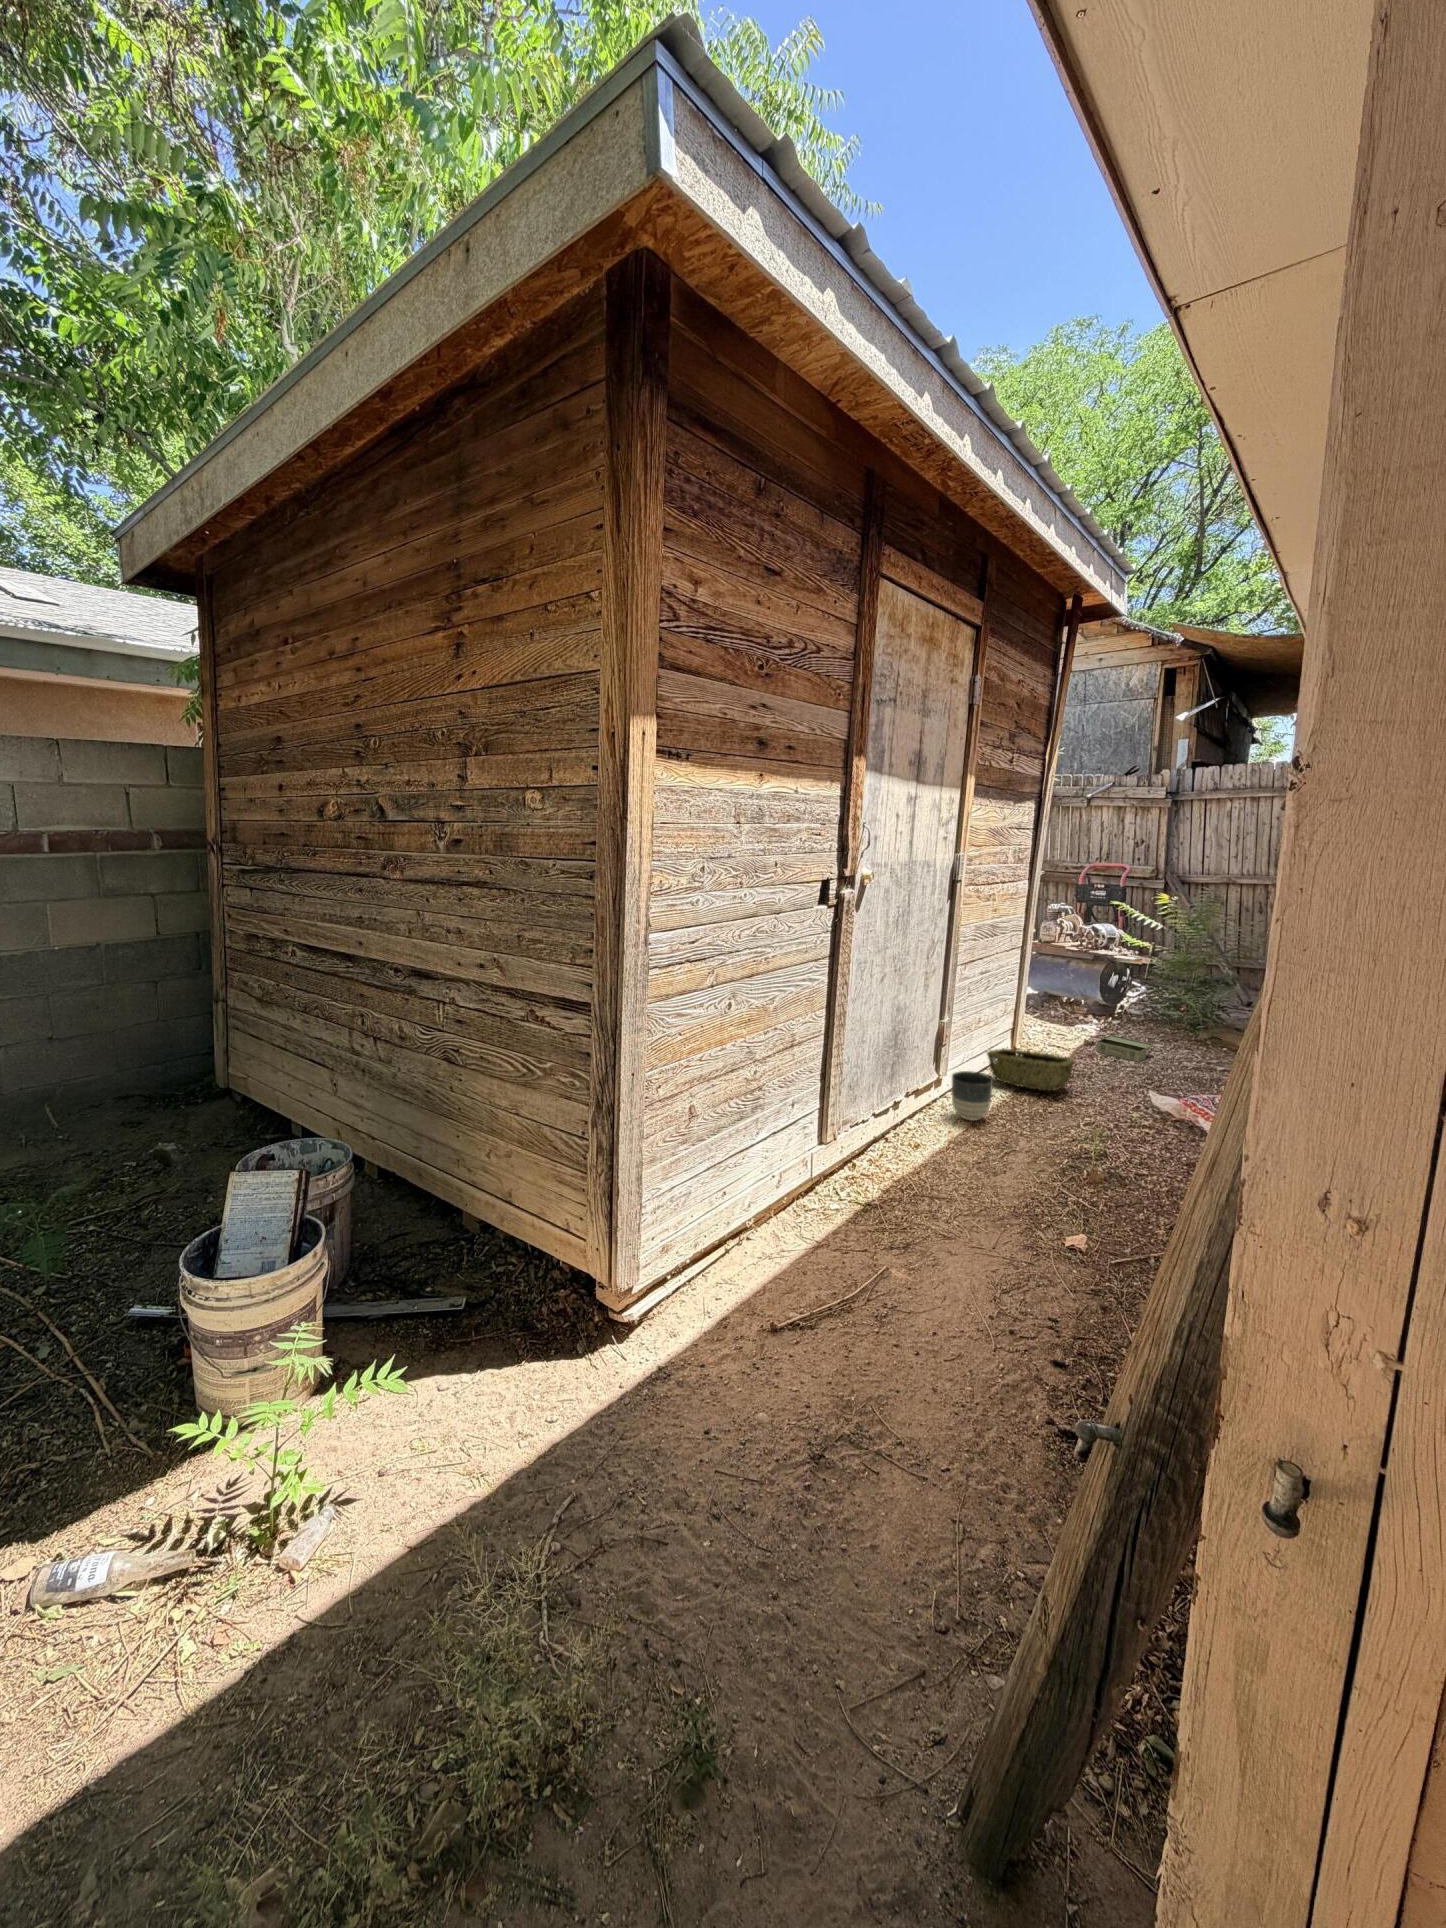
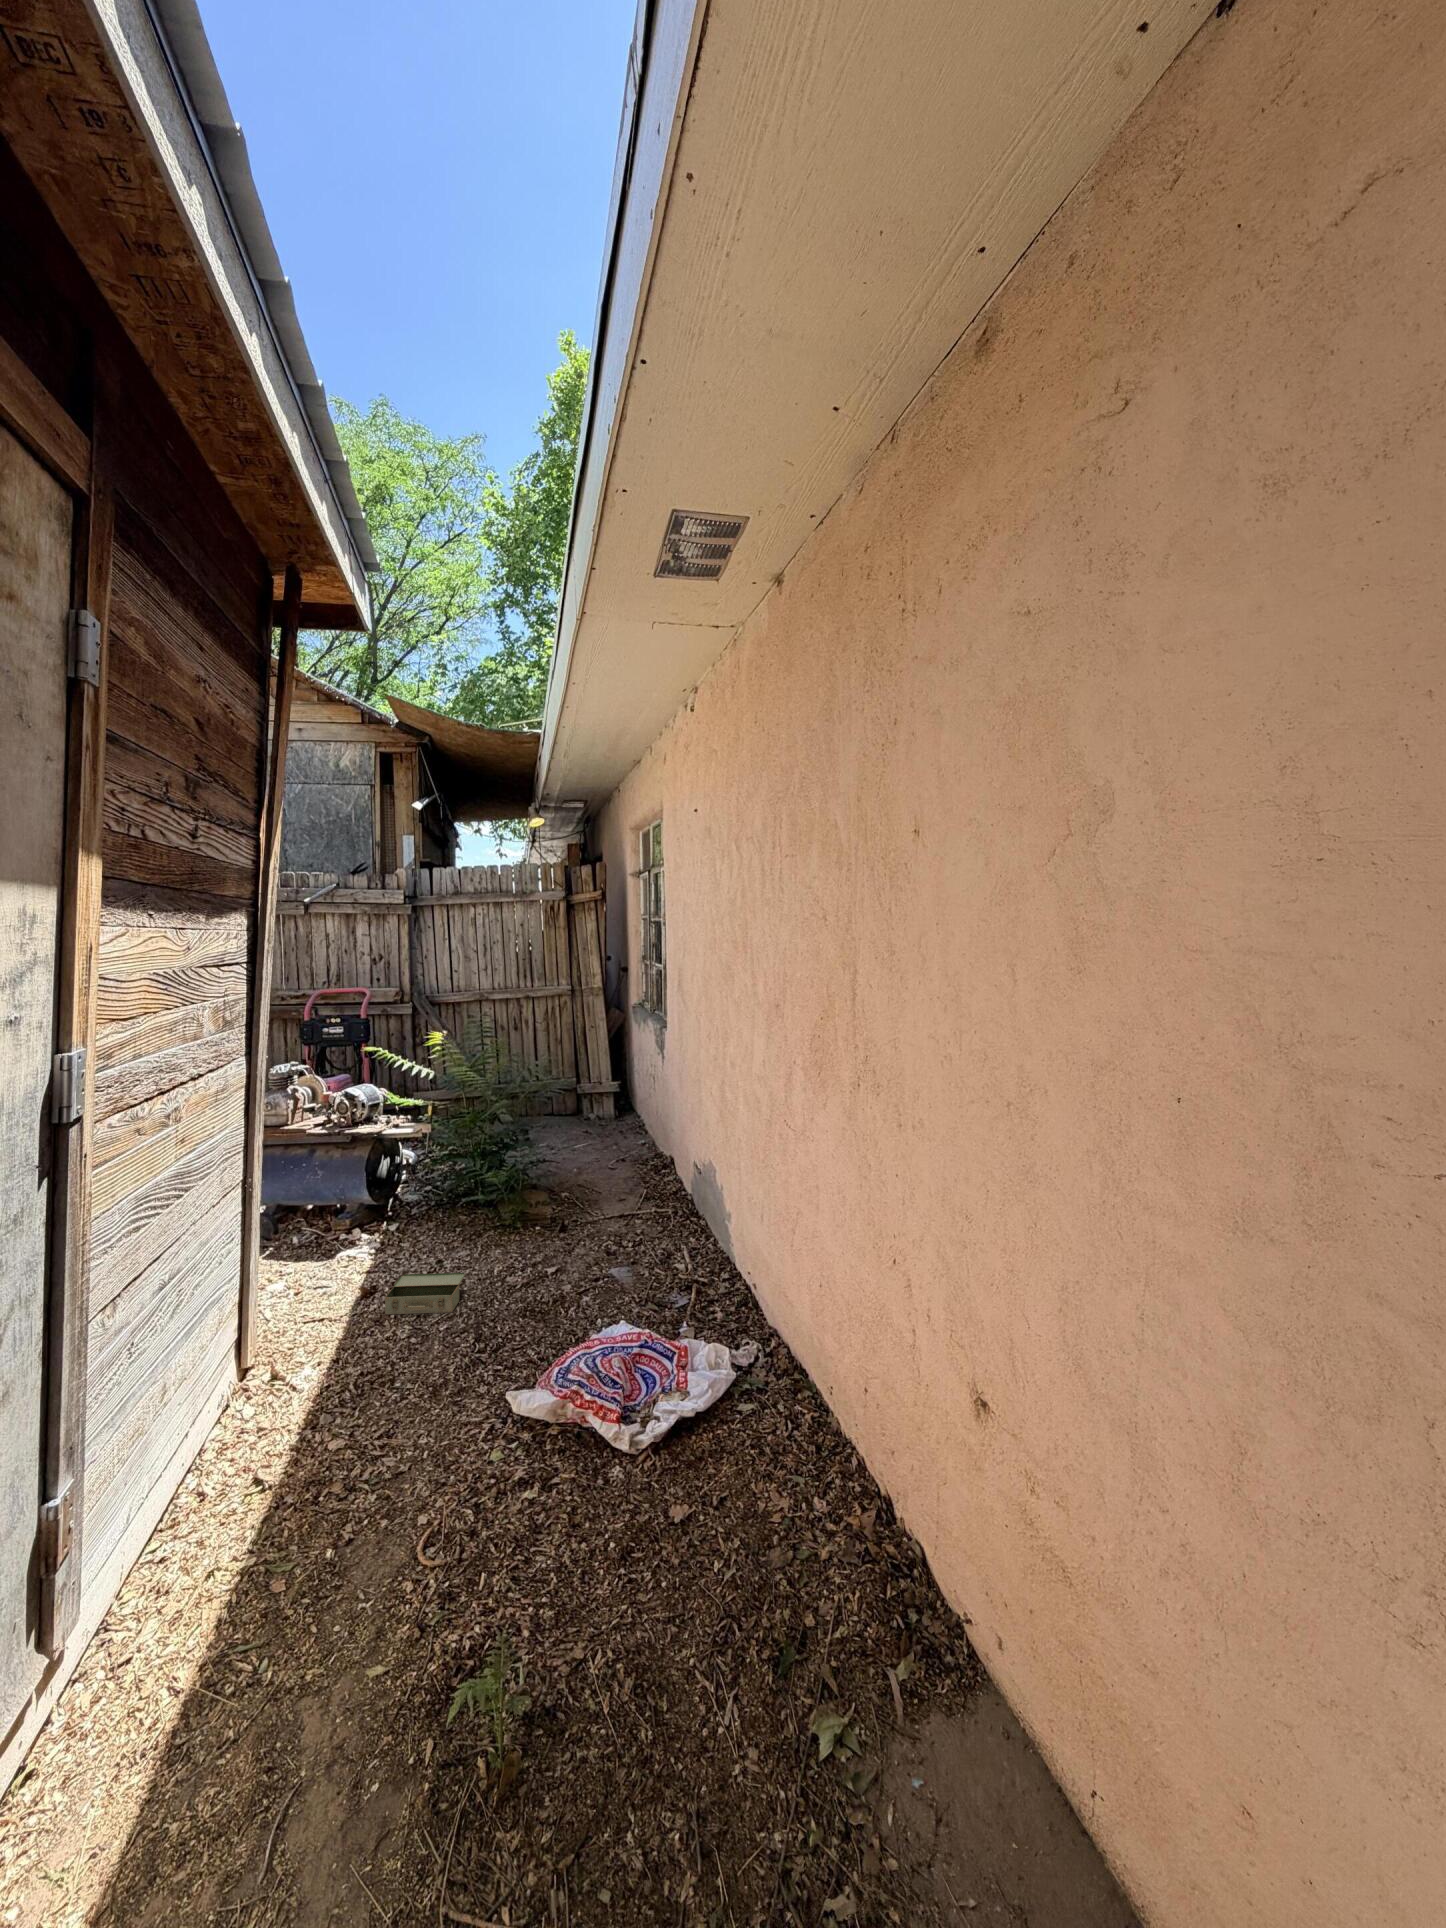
woven basket: present [987,1049,1074,1091] -> none [186,1383,369,1502]
planter: present [952,1071,993,1121] -> none [92,1561,211,1723]

